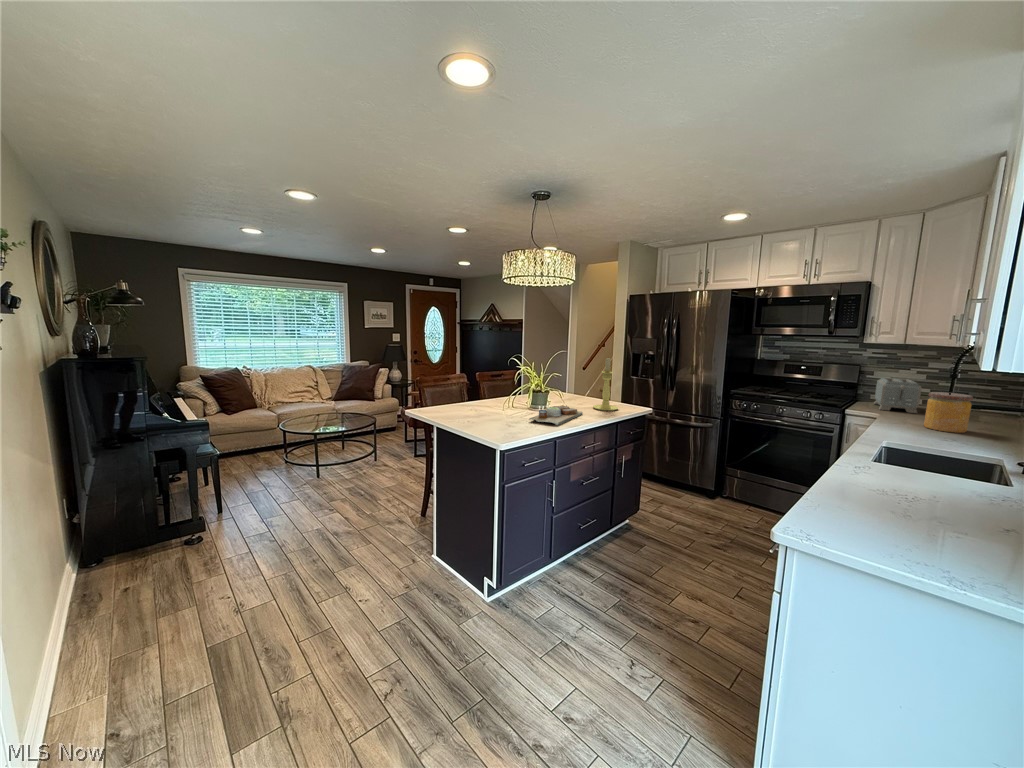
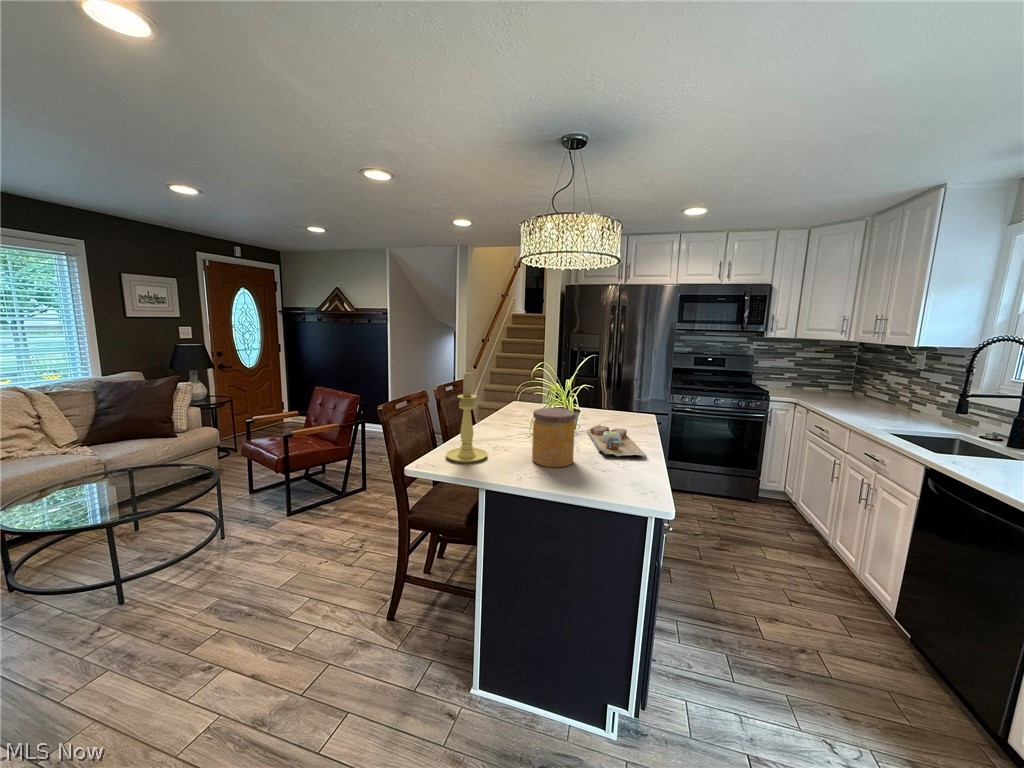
candle holder: present [593,358,618,411] -> present [446,372,487,463]
toaster: present [874,378,921,413] -> none [765,366,811,395]
jar: present [924,392,973,433] -> present [532,408,576,467]

